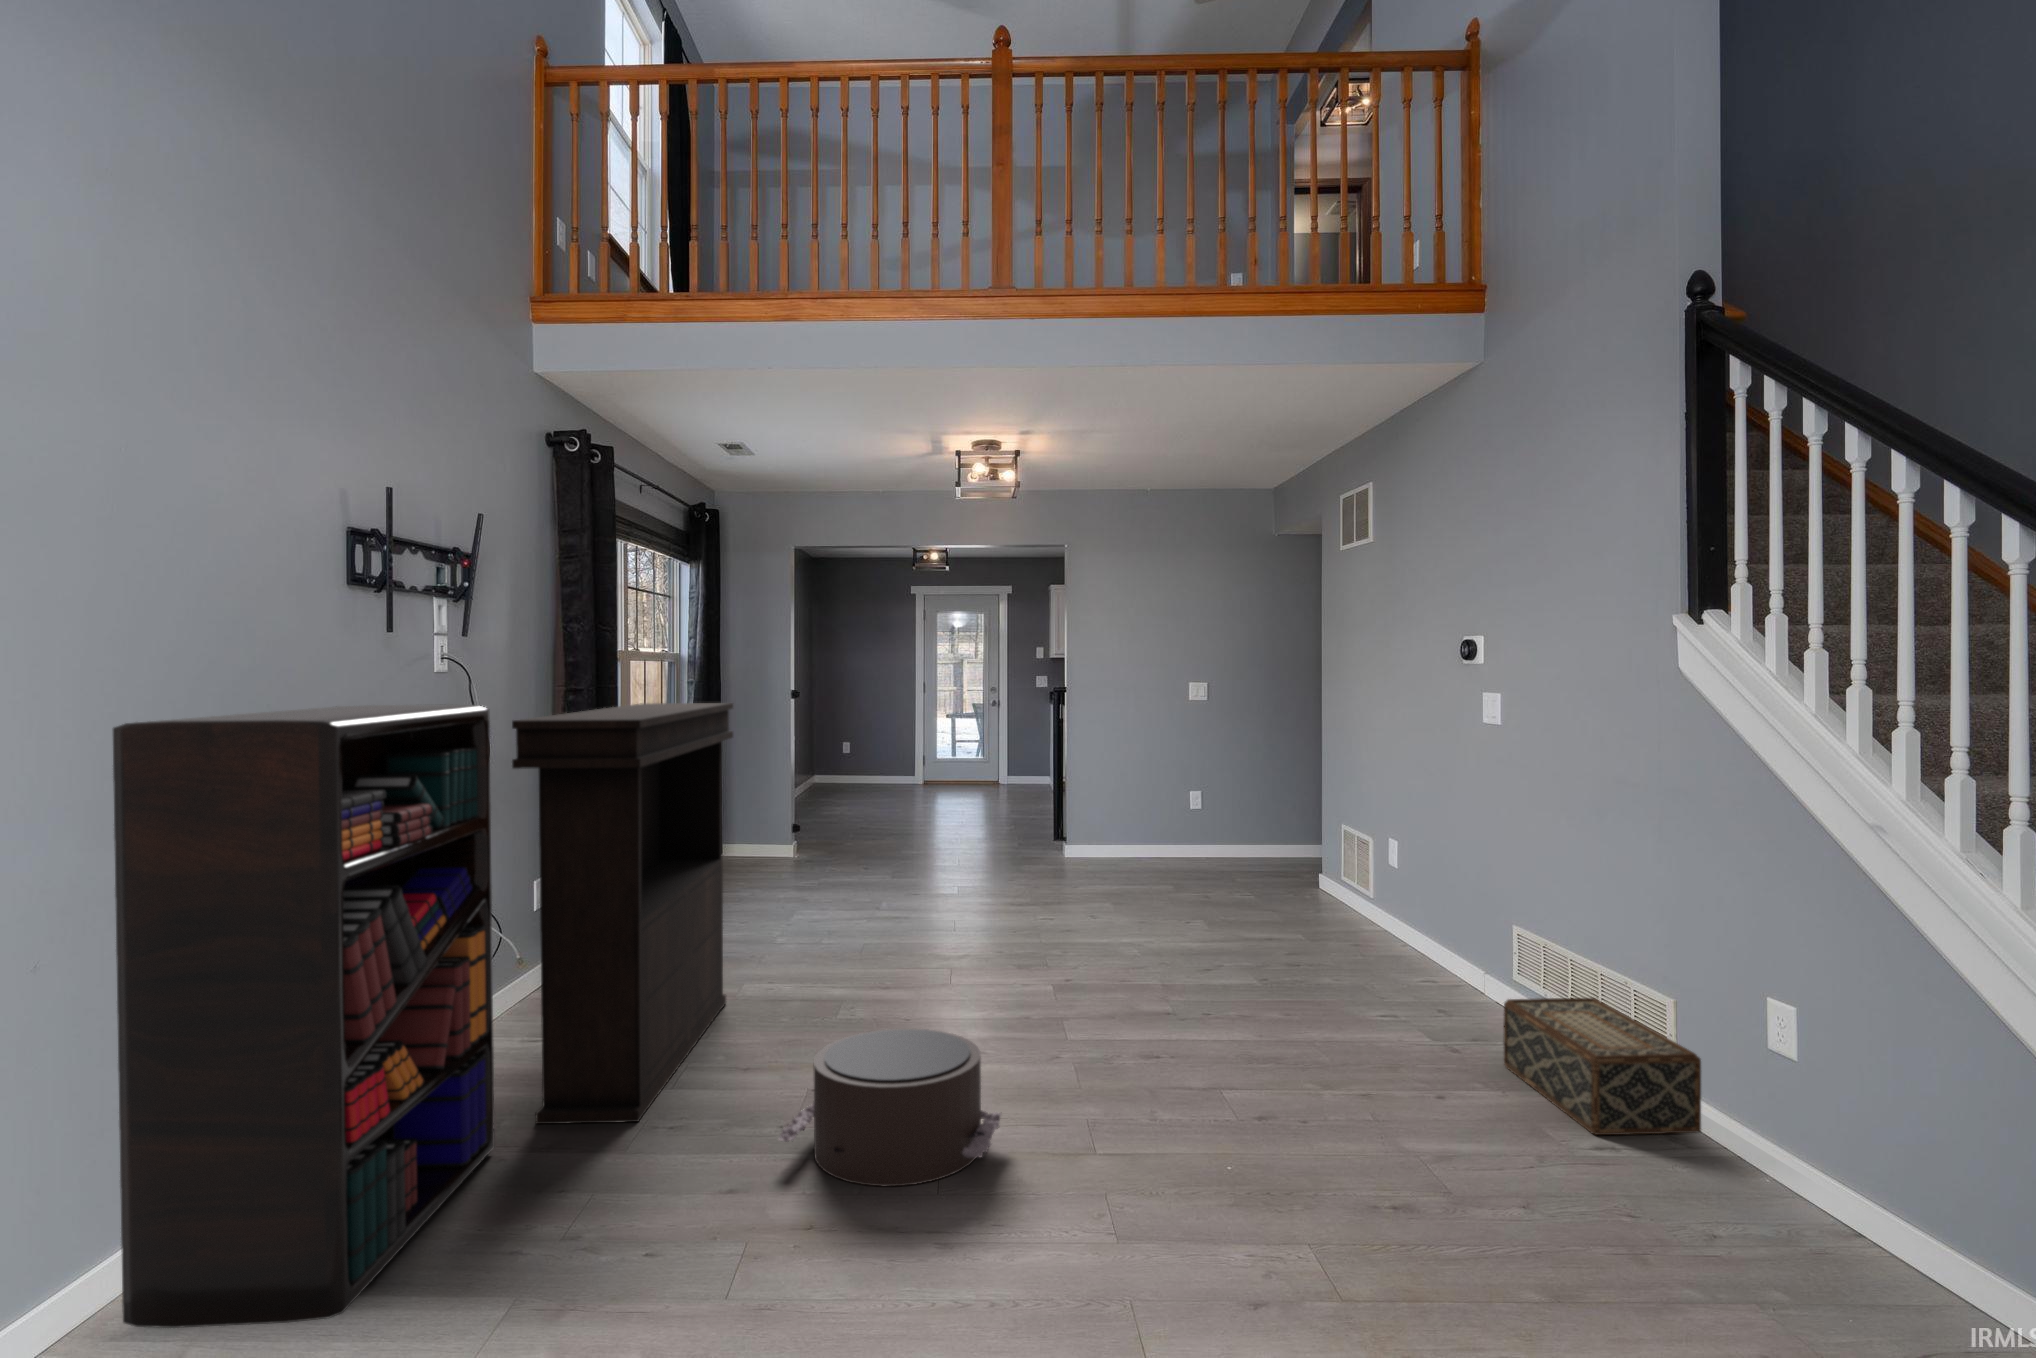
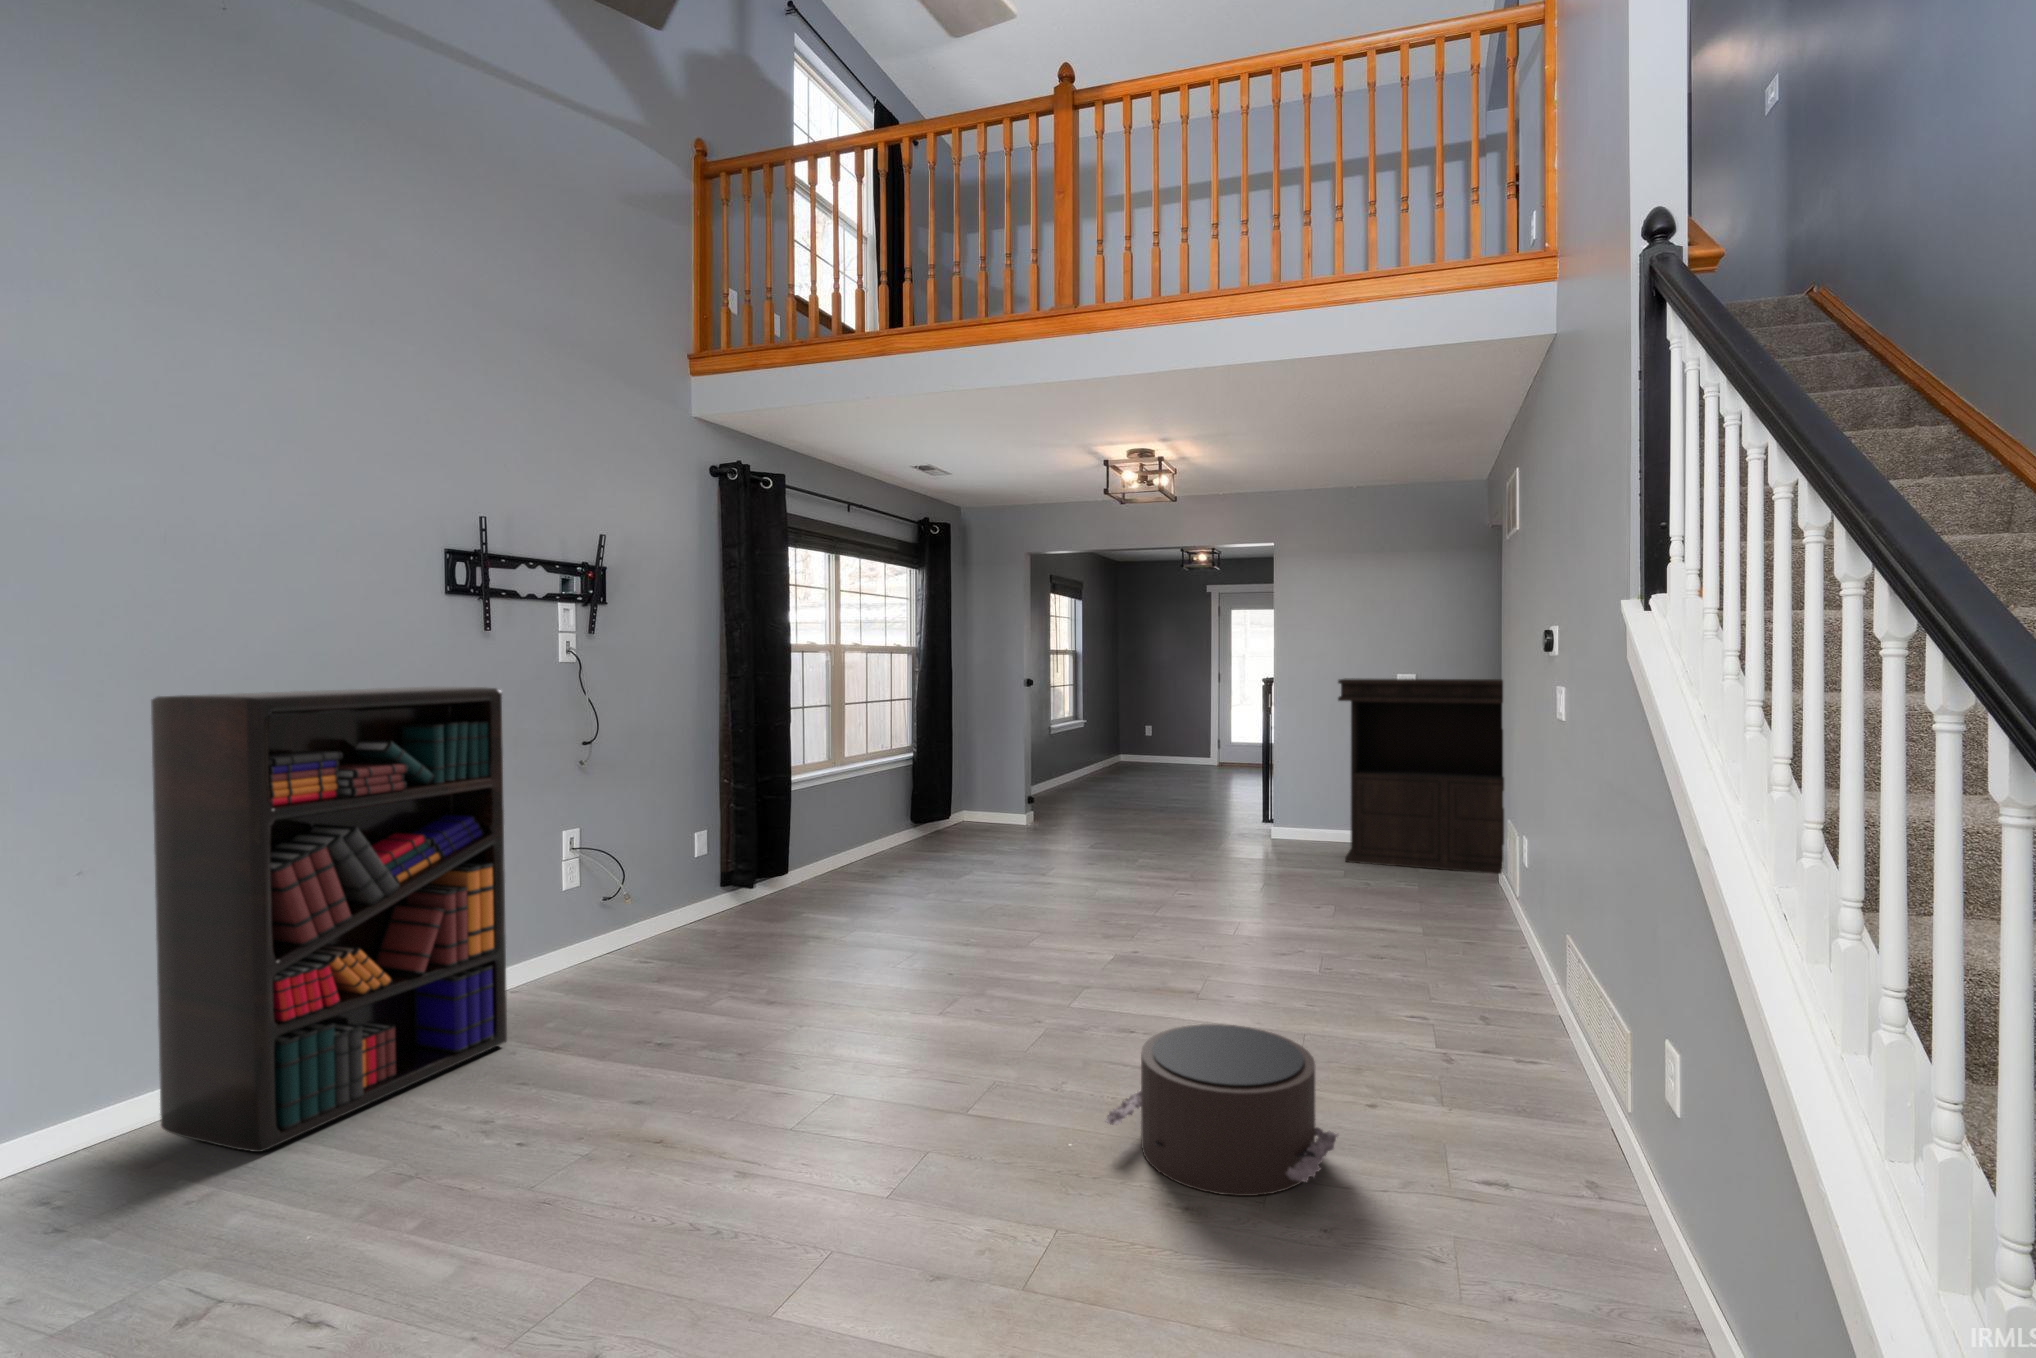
console table: present [512,703,733,1124] -> present [1338,678,1504,874]
woven basket: present [1504,998,1701,1135] -> none [1477,1051,1652,1262]
pouf: present [779,1029,1001,1186] -> present [1105,1024,1338,1196]

